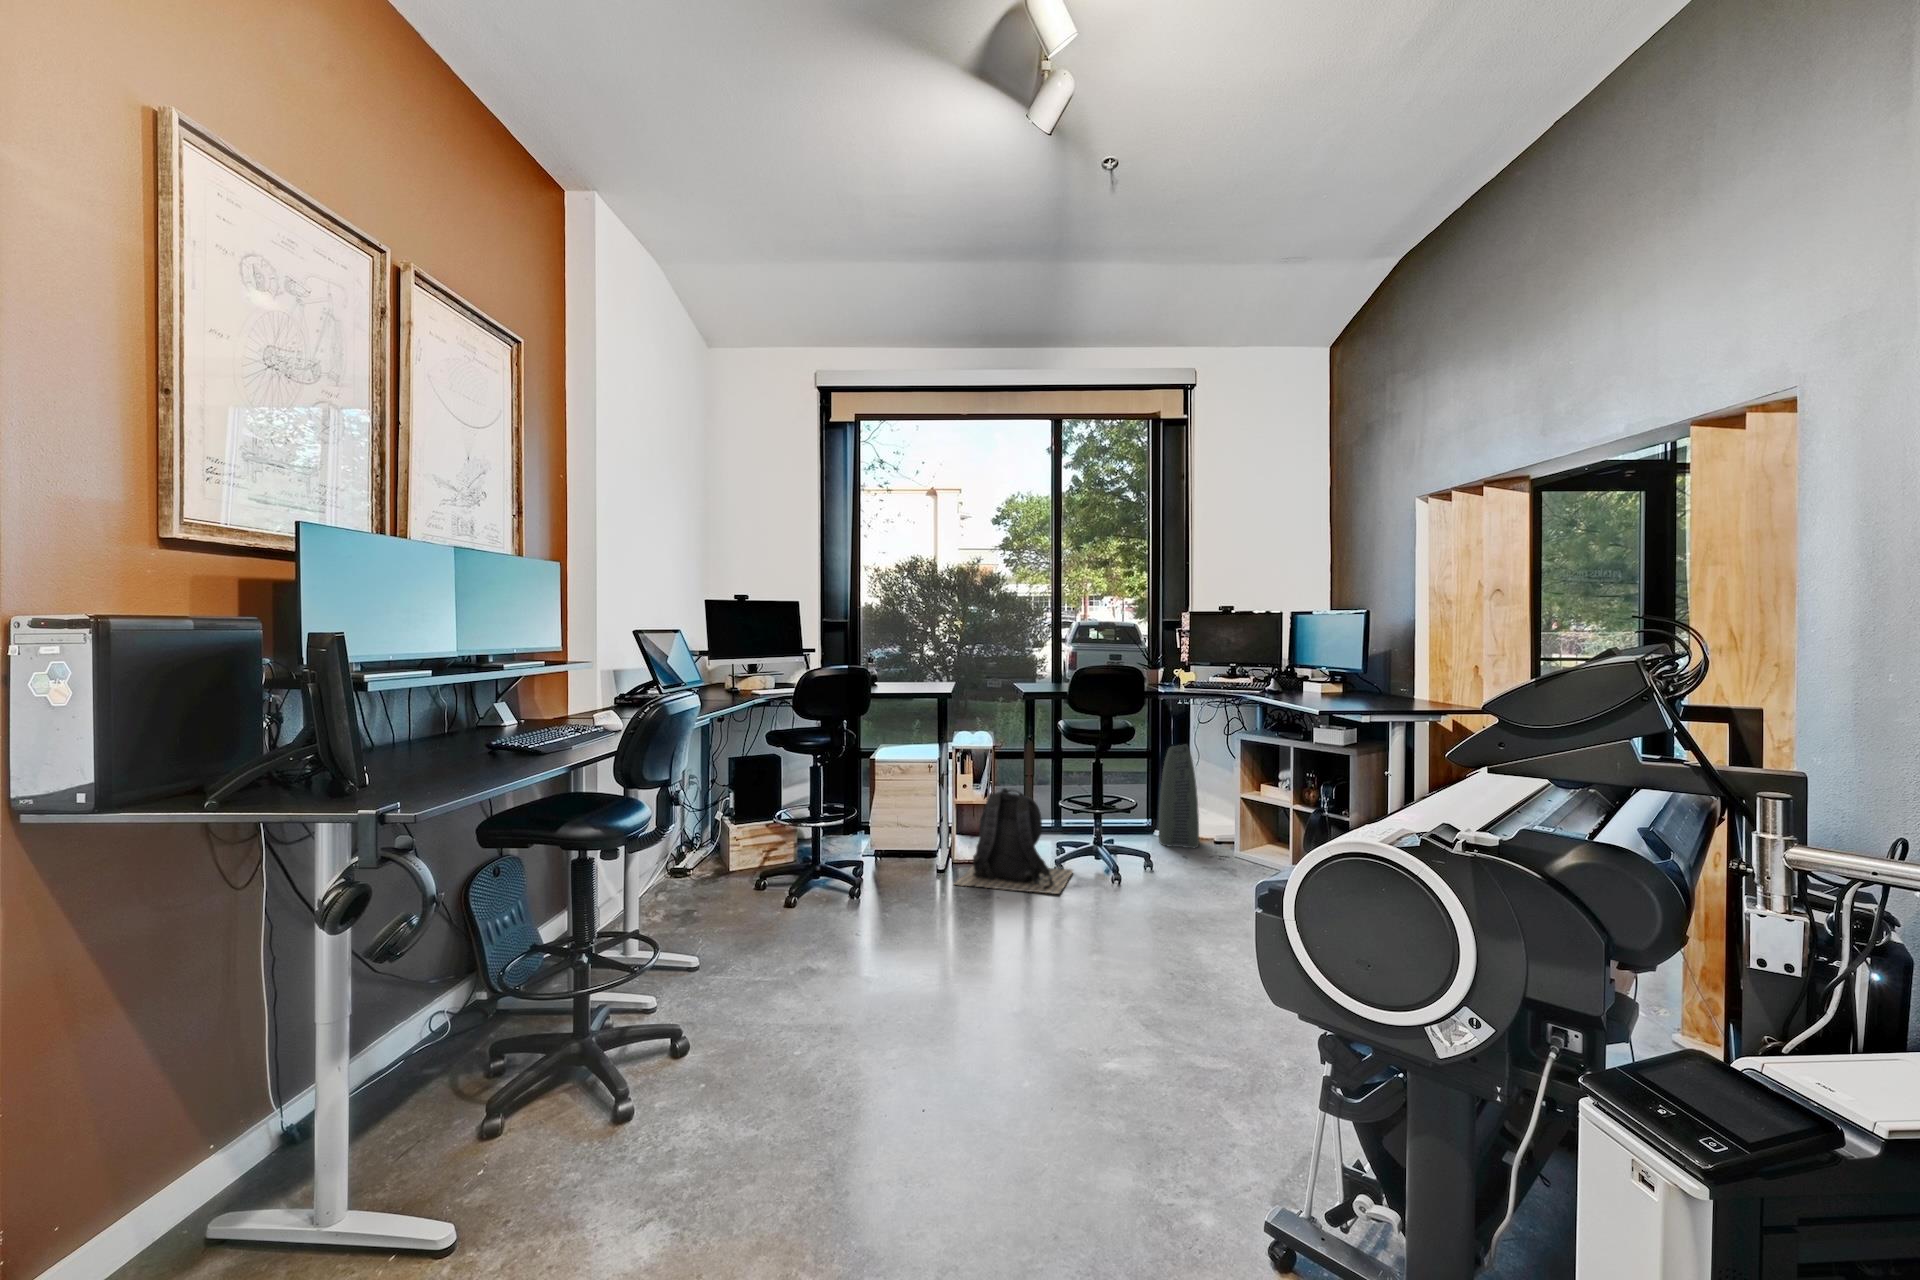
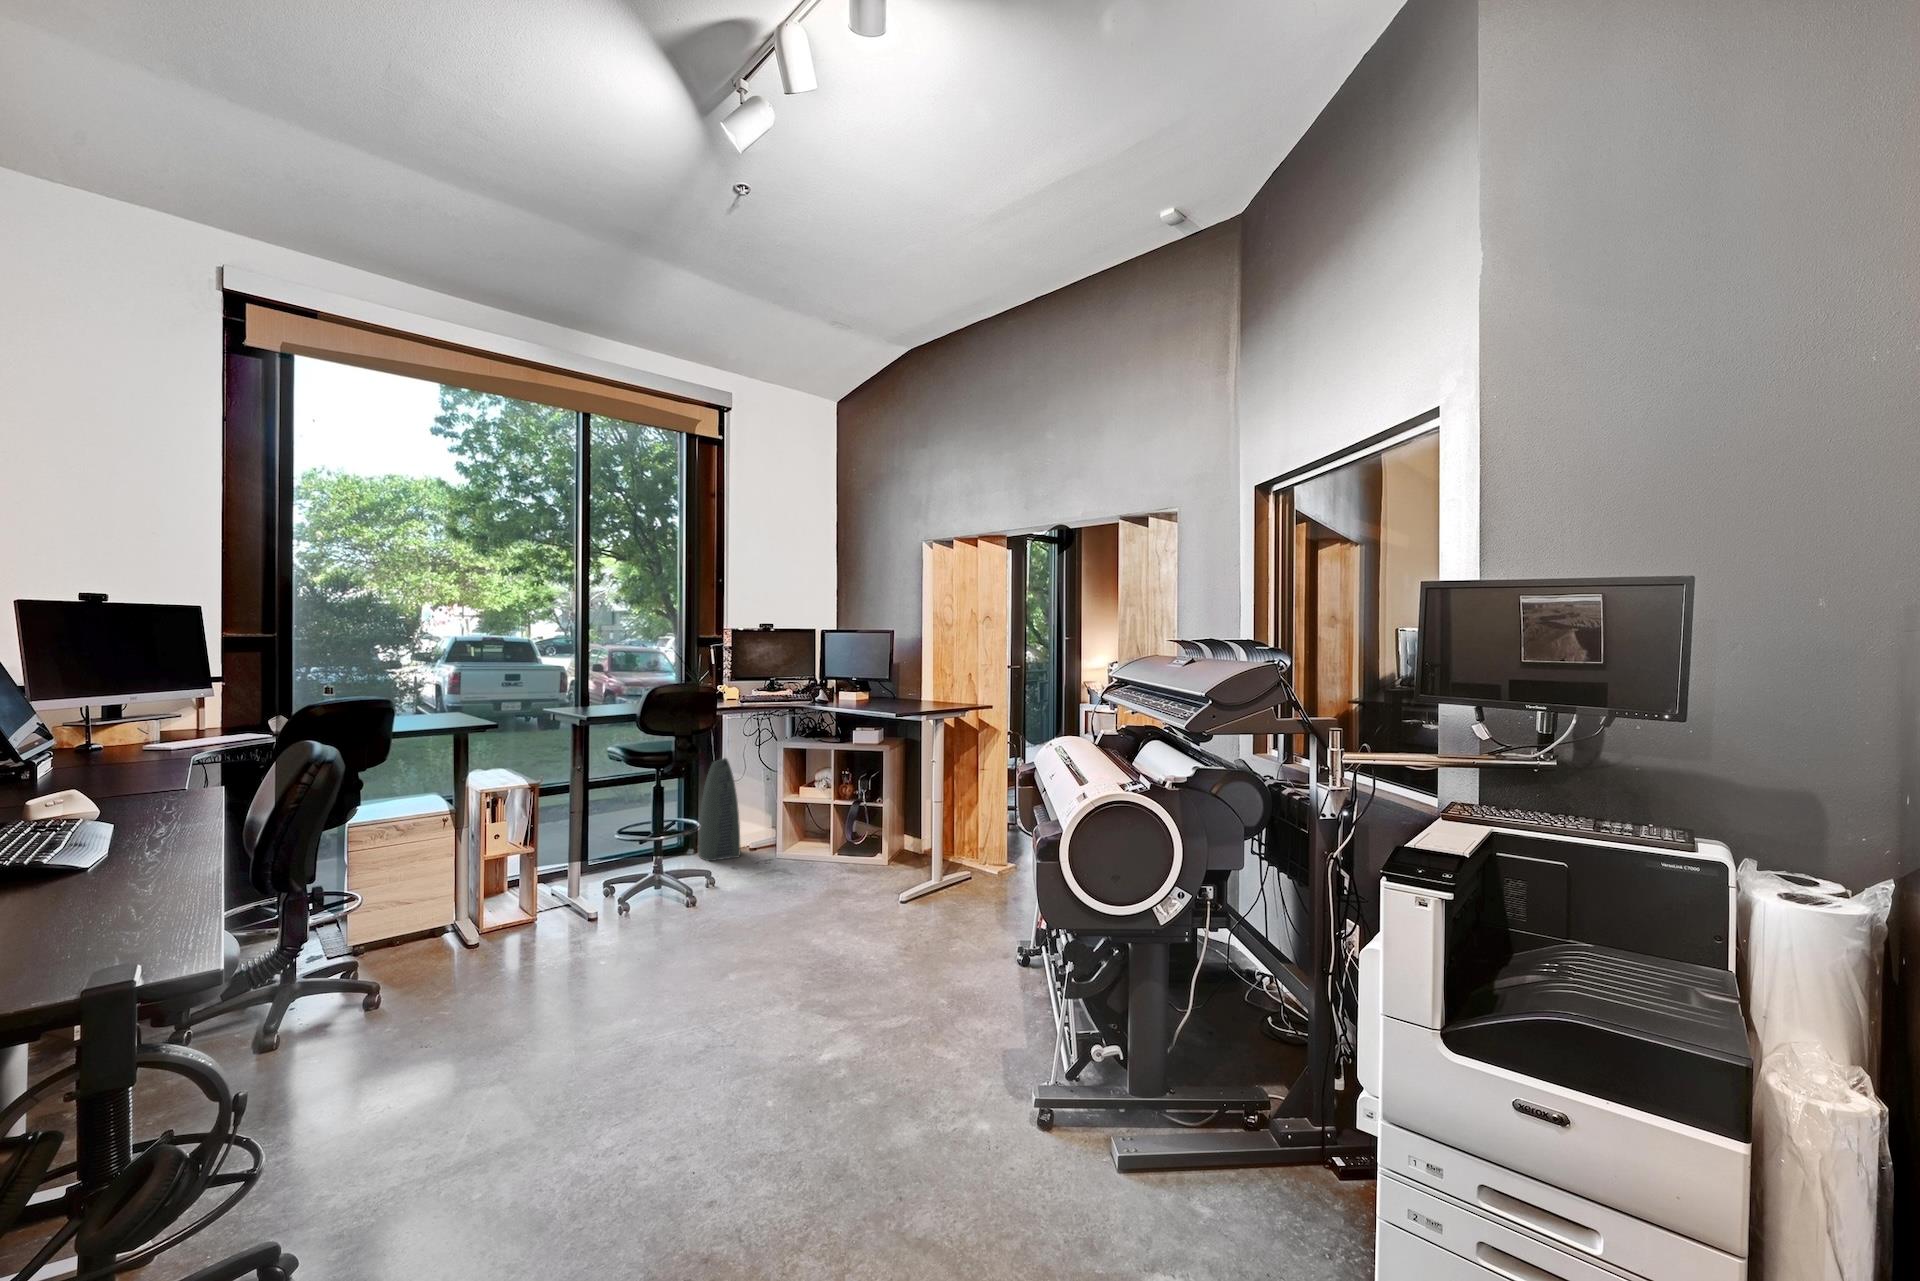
backpack: present [955,788,1073,894] -> none [508,830,649,959]

